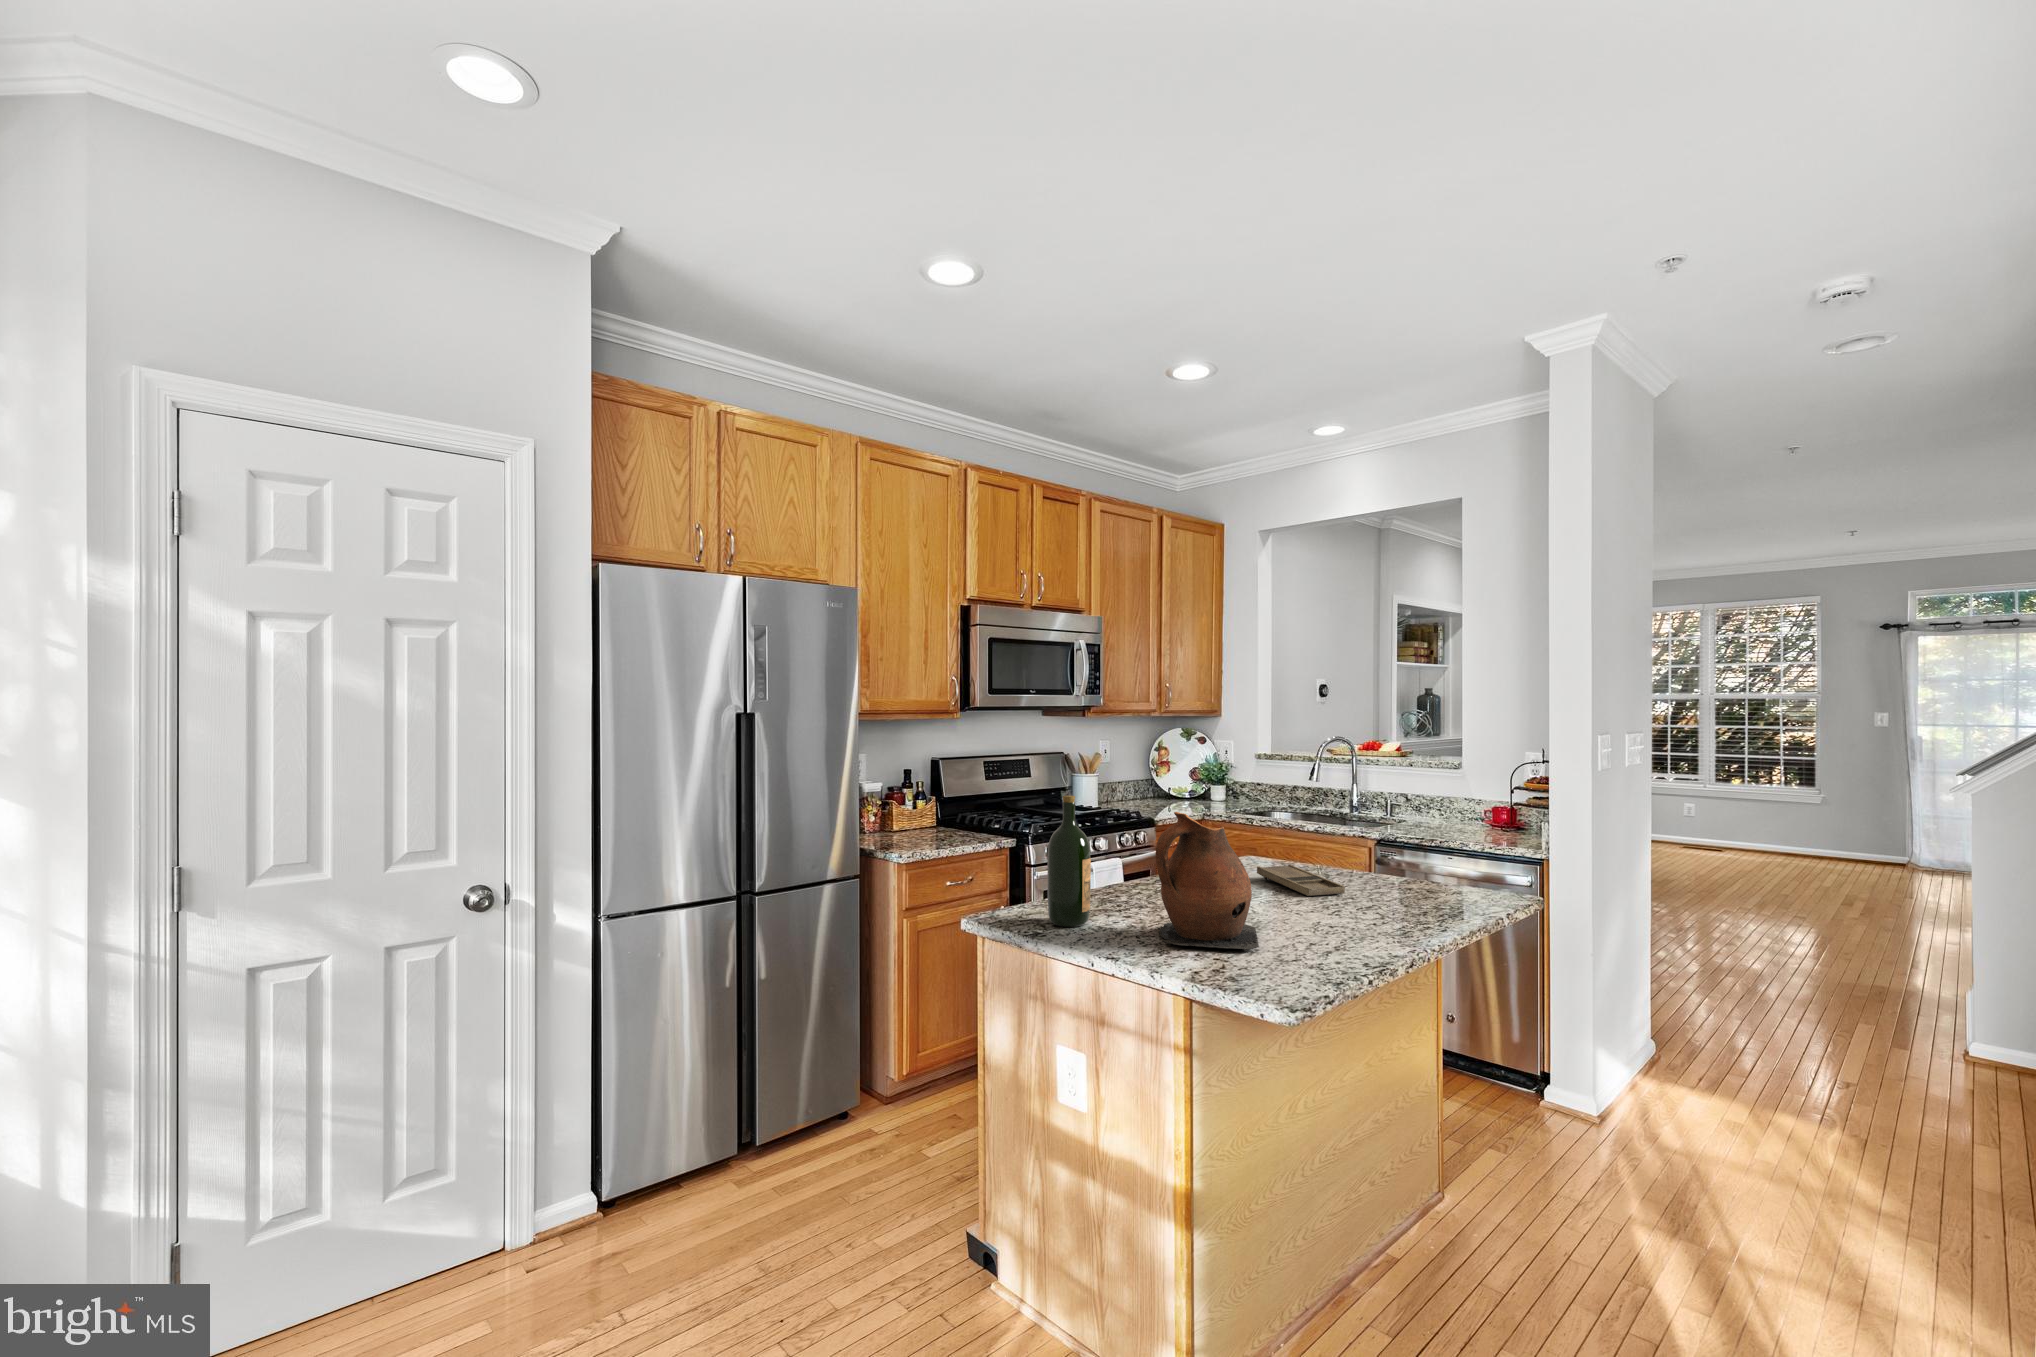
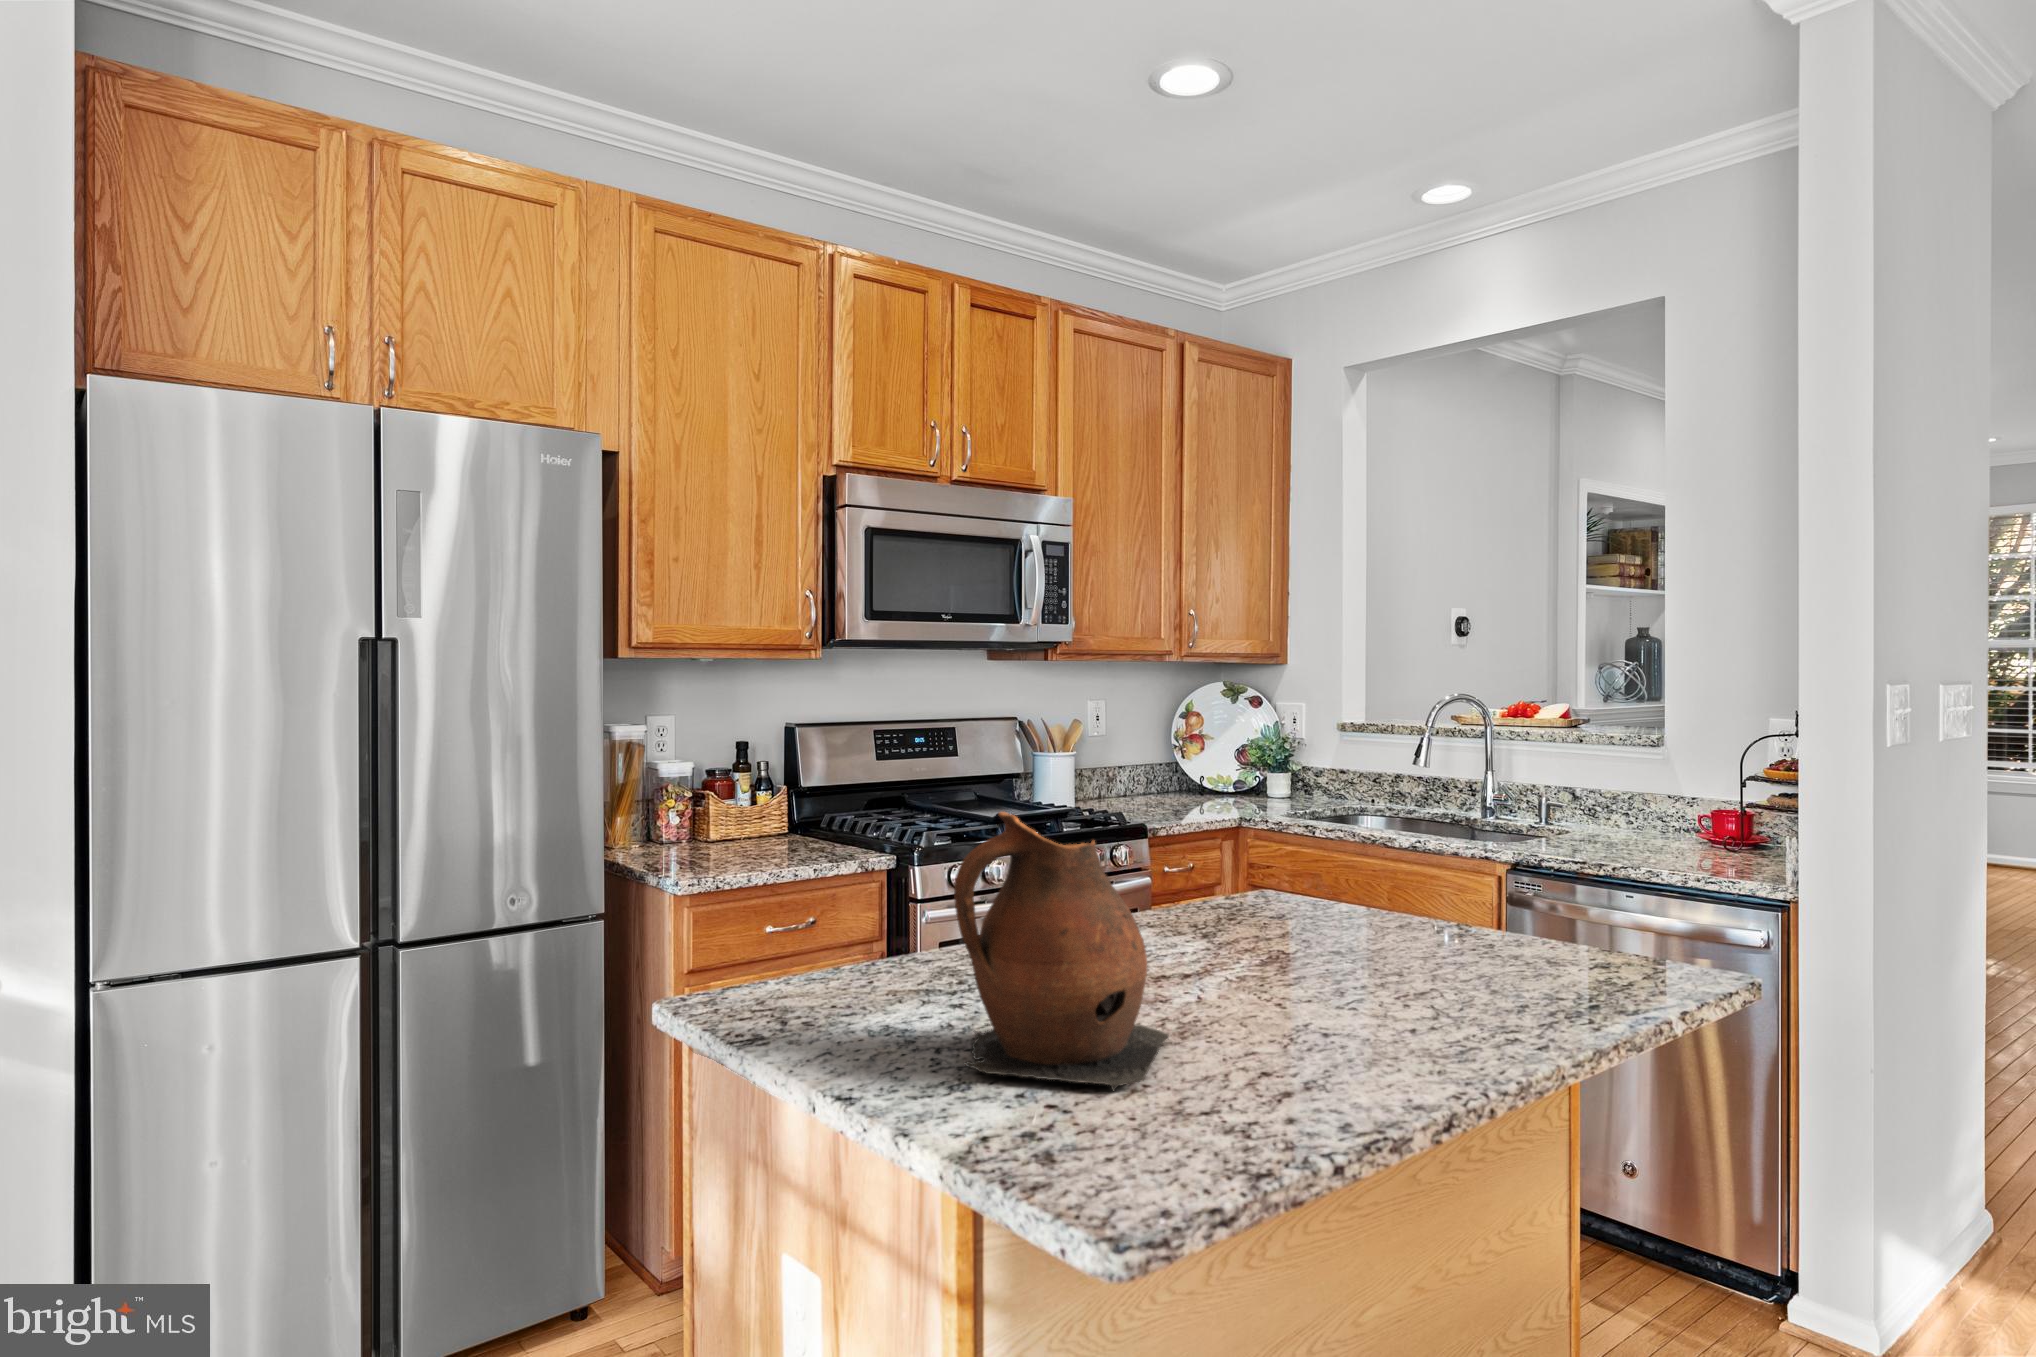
wine bottle: present [1048,796,1091,927] -> none [785,780,867,1027]
tray: present [1257,865,1345,896] -> none [1245,908,1387,968]

